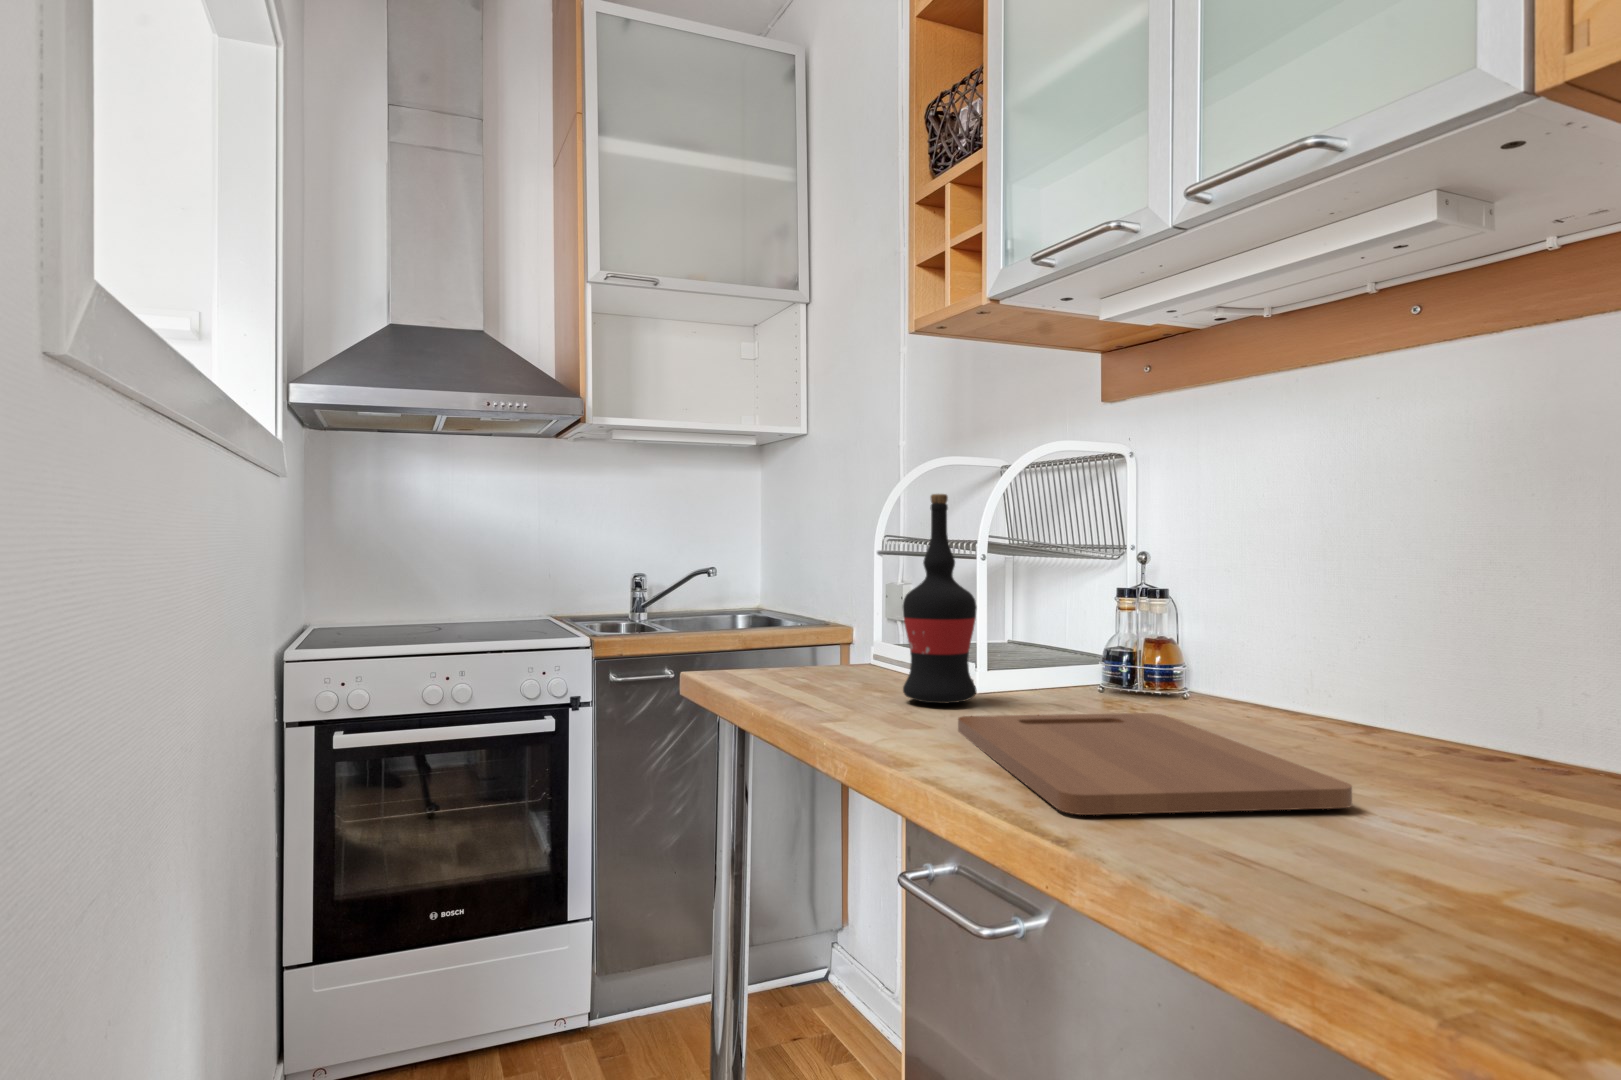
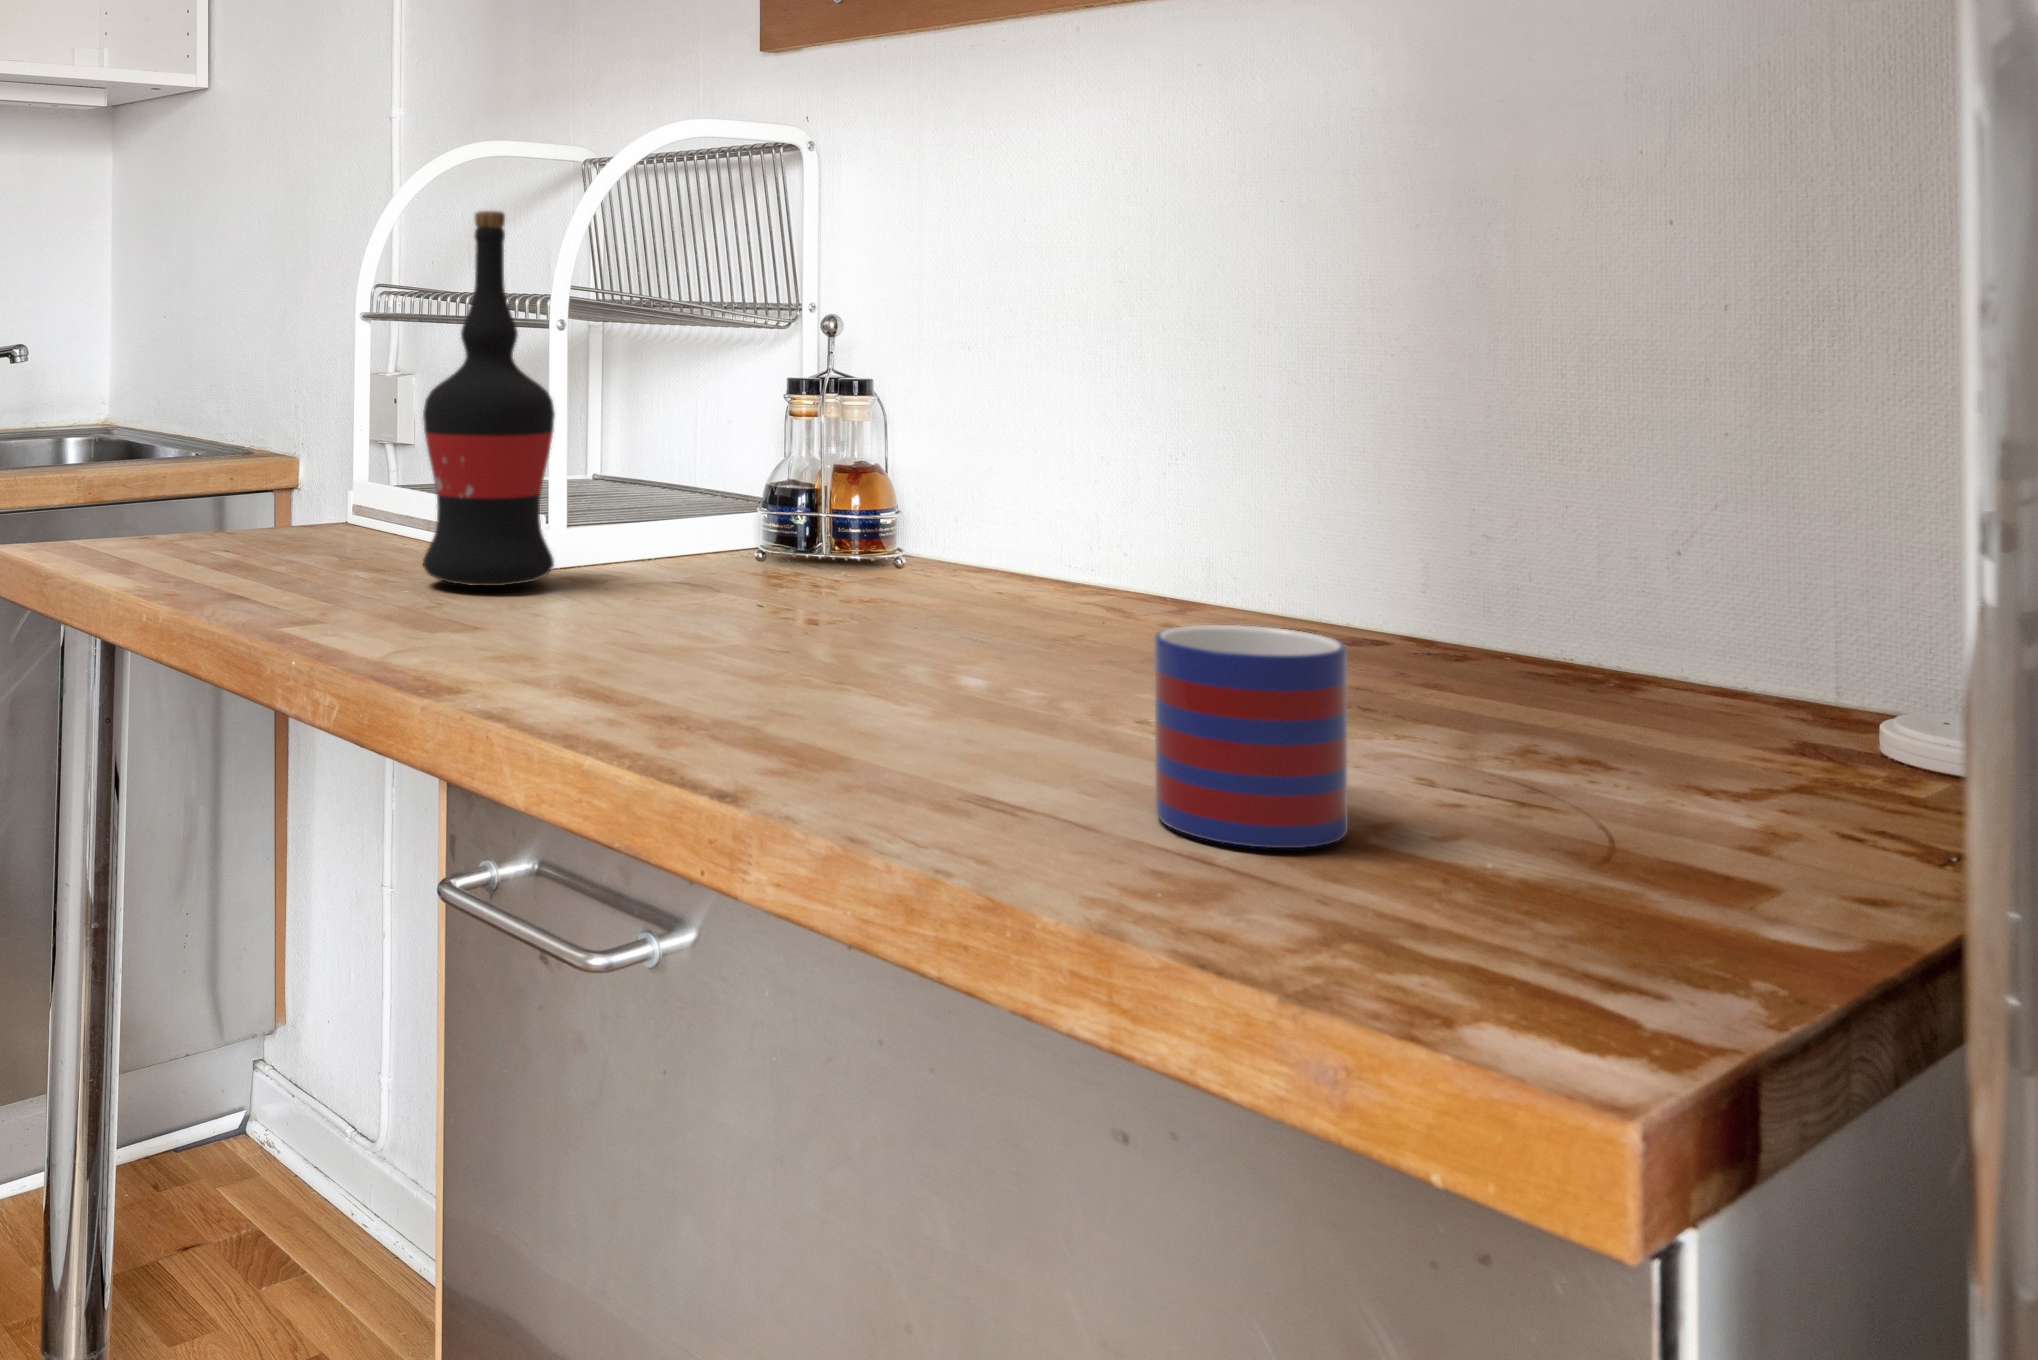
cutting board: present [958,713,1352,815] -> none [530,590,1165,750]
mug: none [1342,753,1485,908] -> present [1154,625,1348,848]

